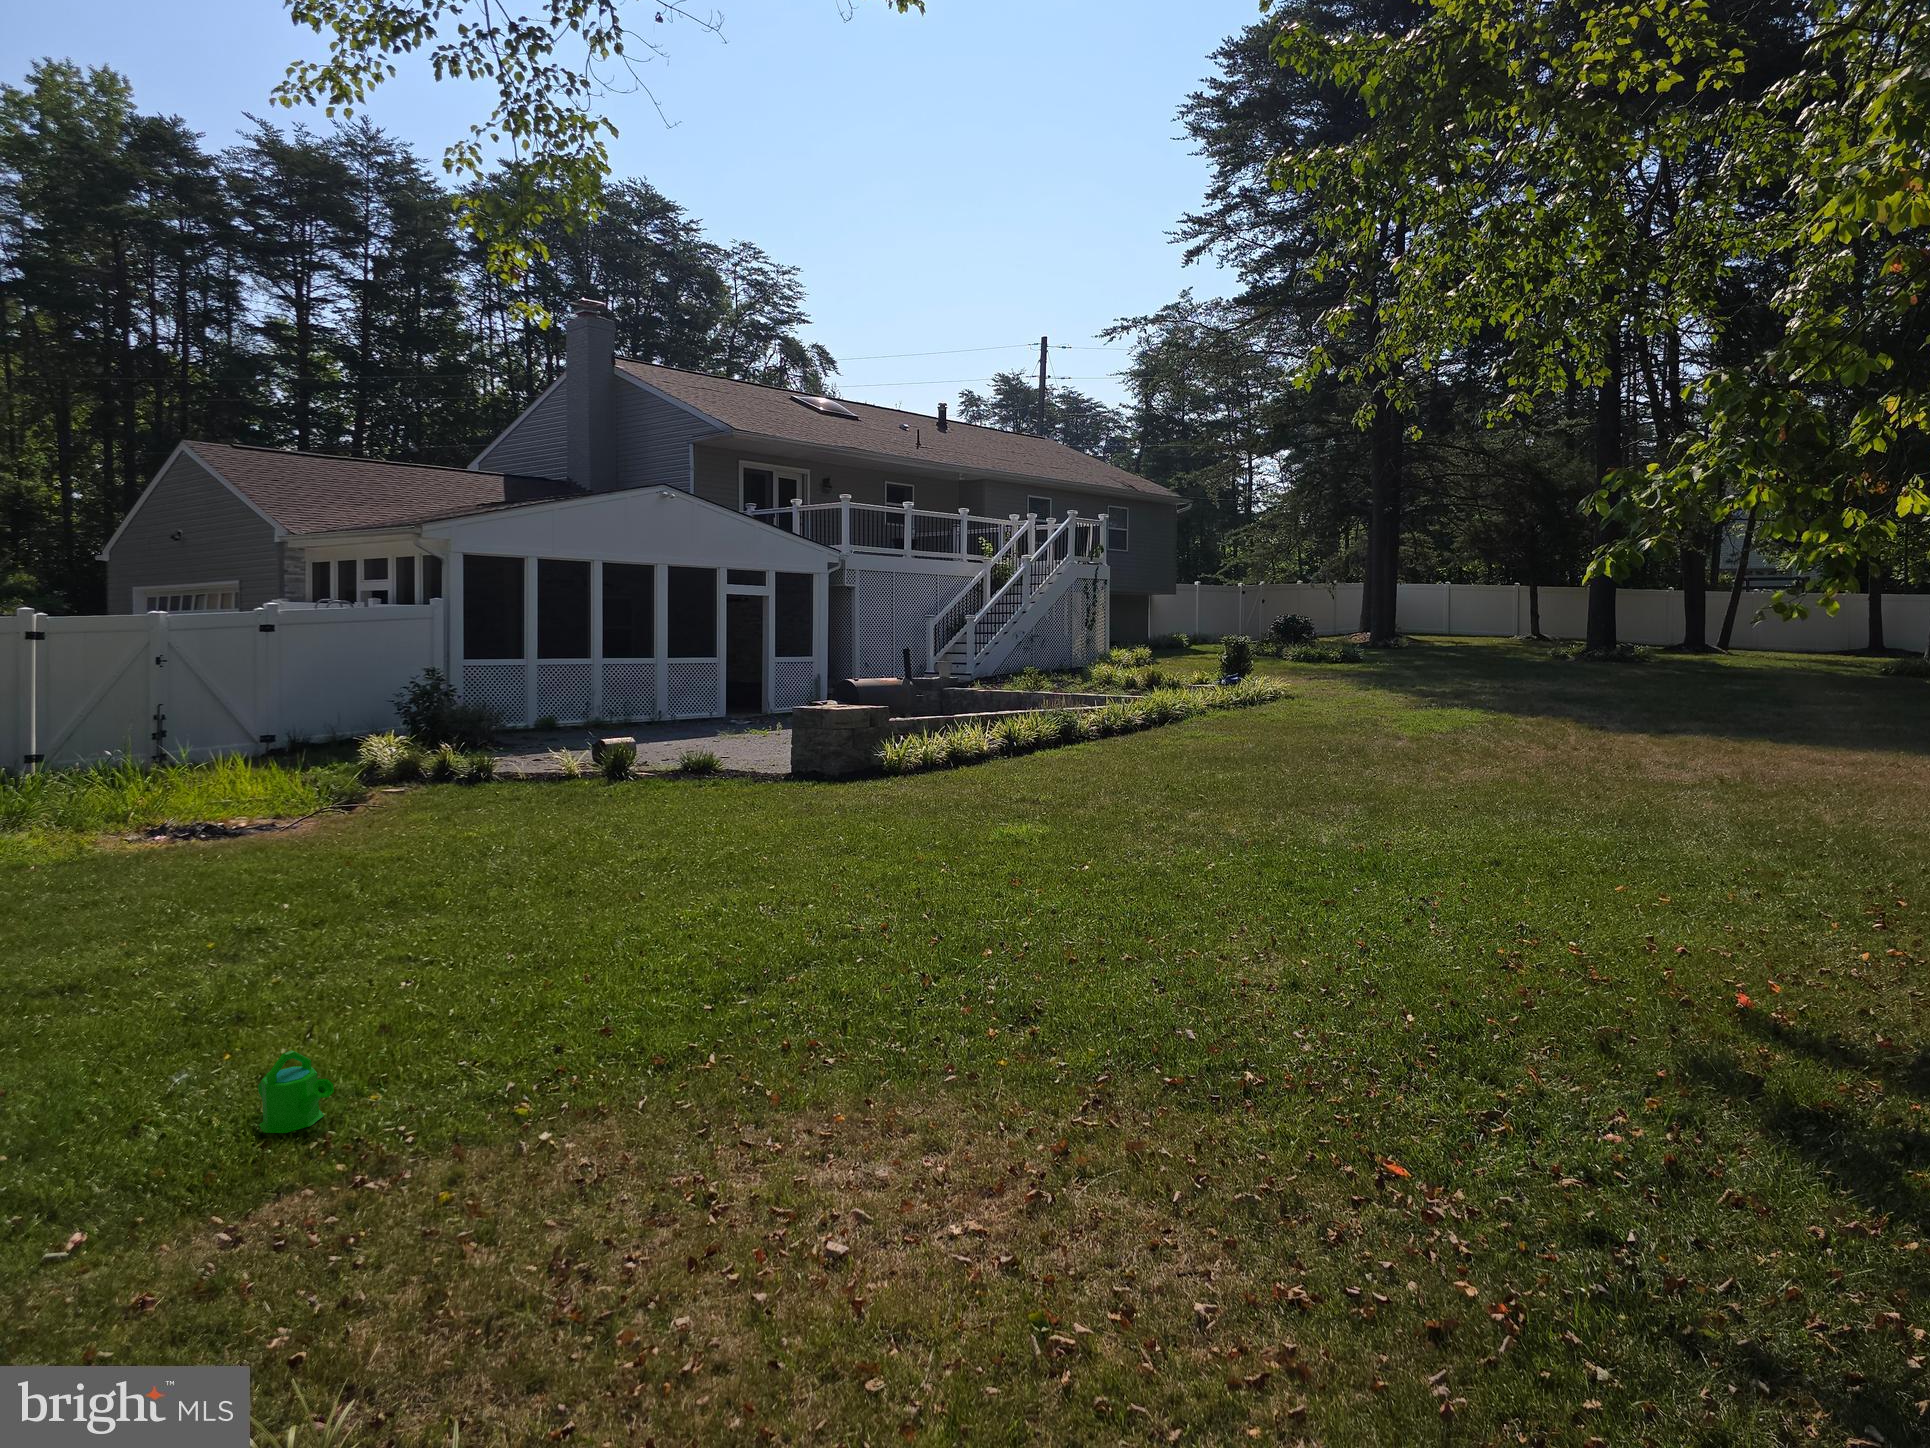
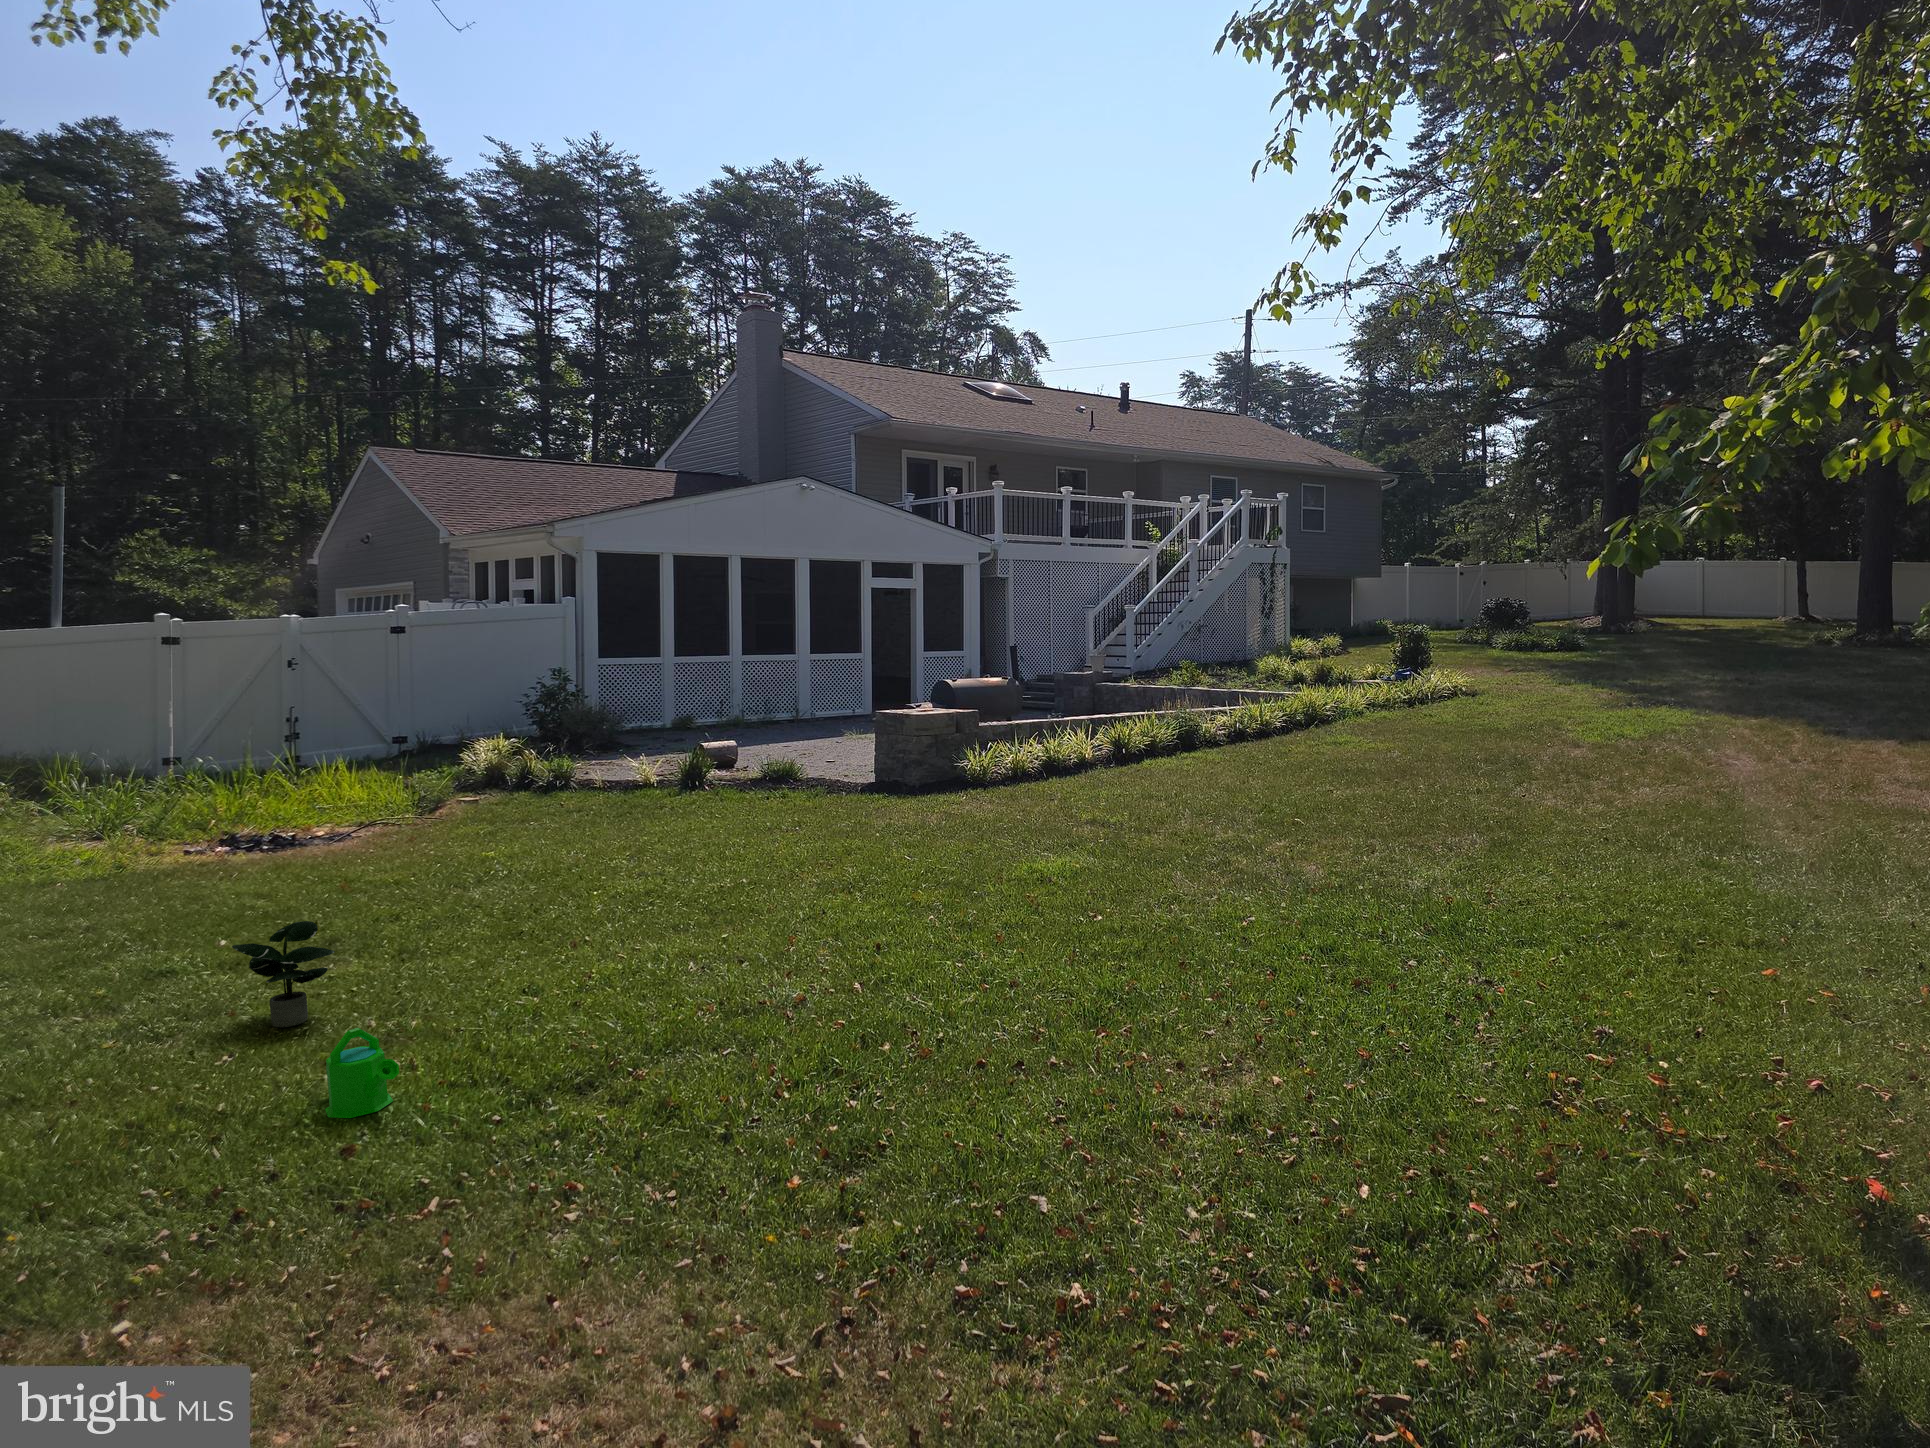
potted plant: none [151,944,252,1045] -> present [232,921,335,1028]

